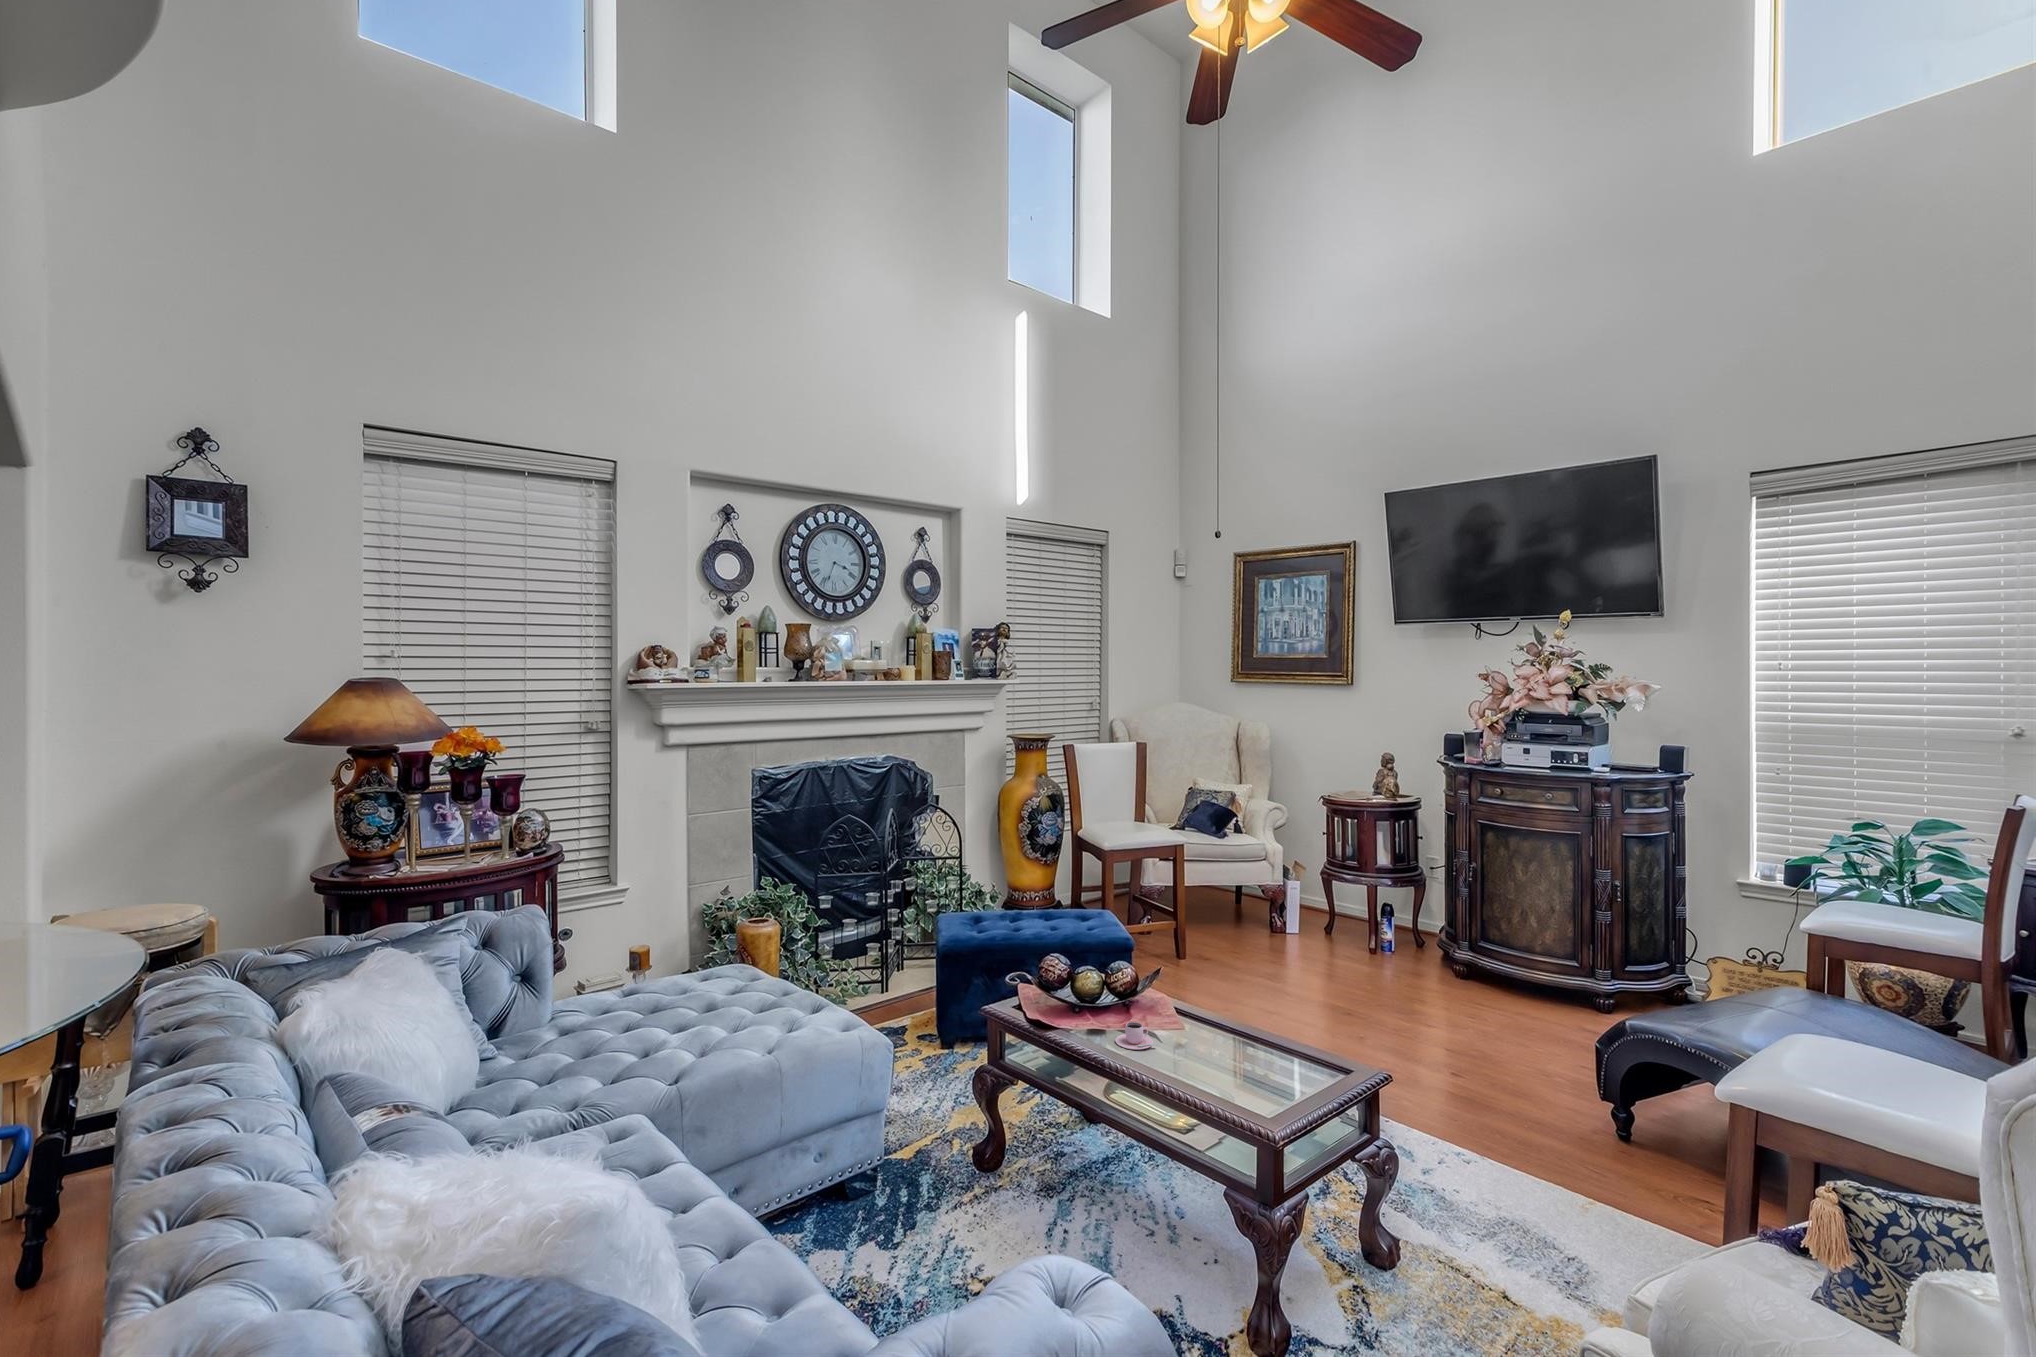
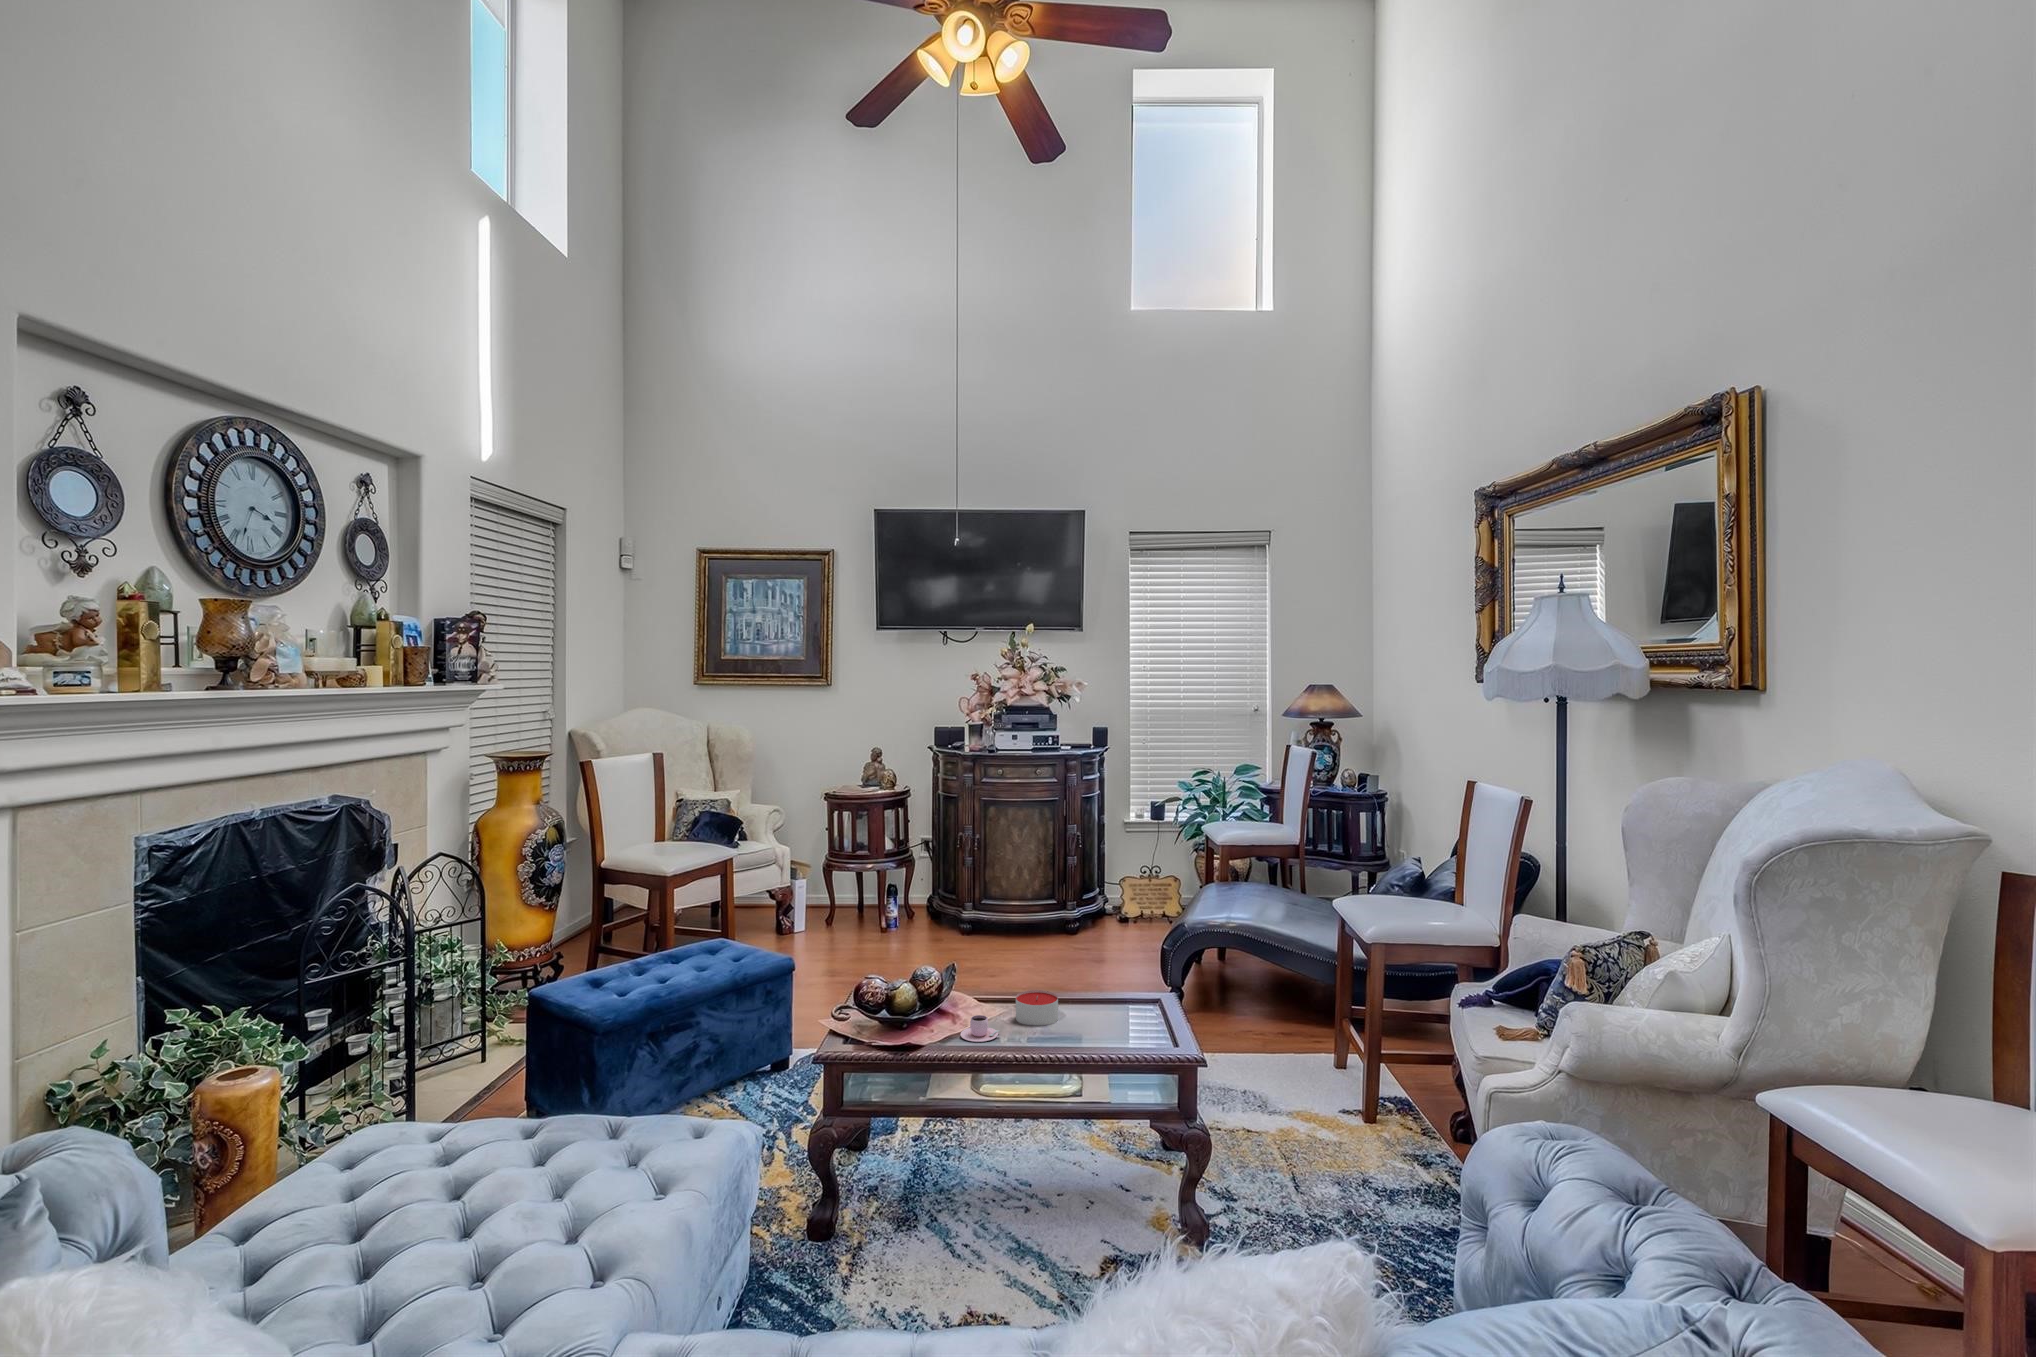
candle: none [1200,1019,1247,1061] -> present [1016,990,1058,1025]

